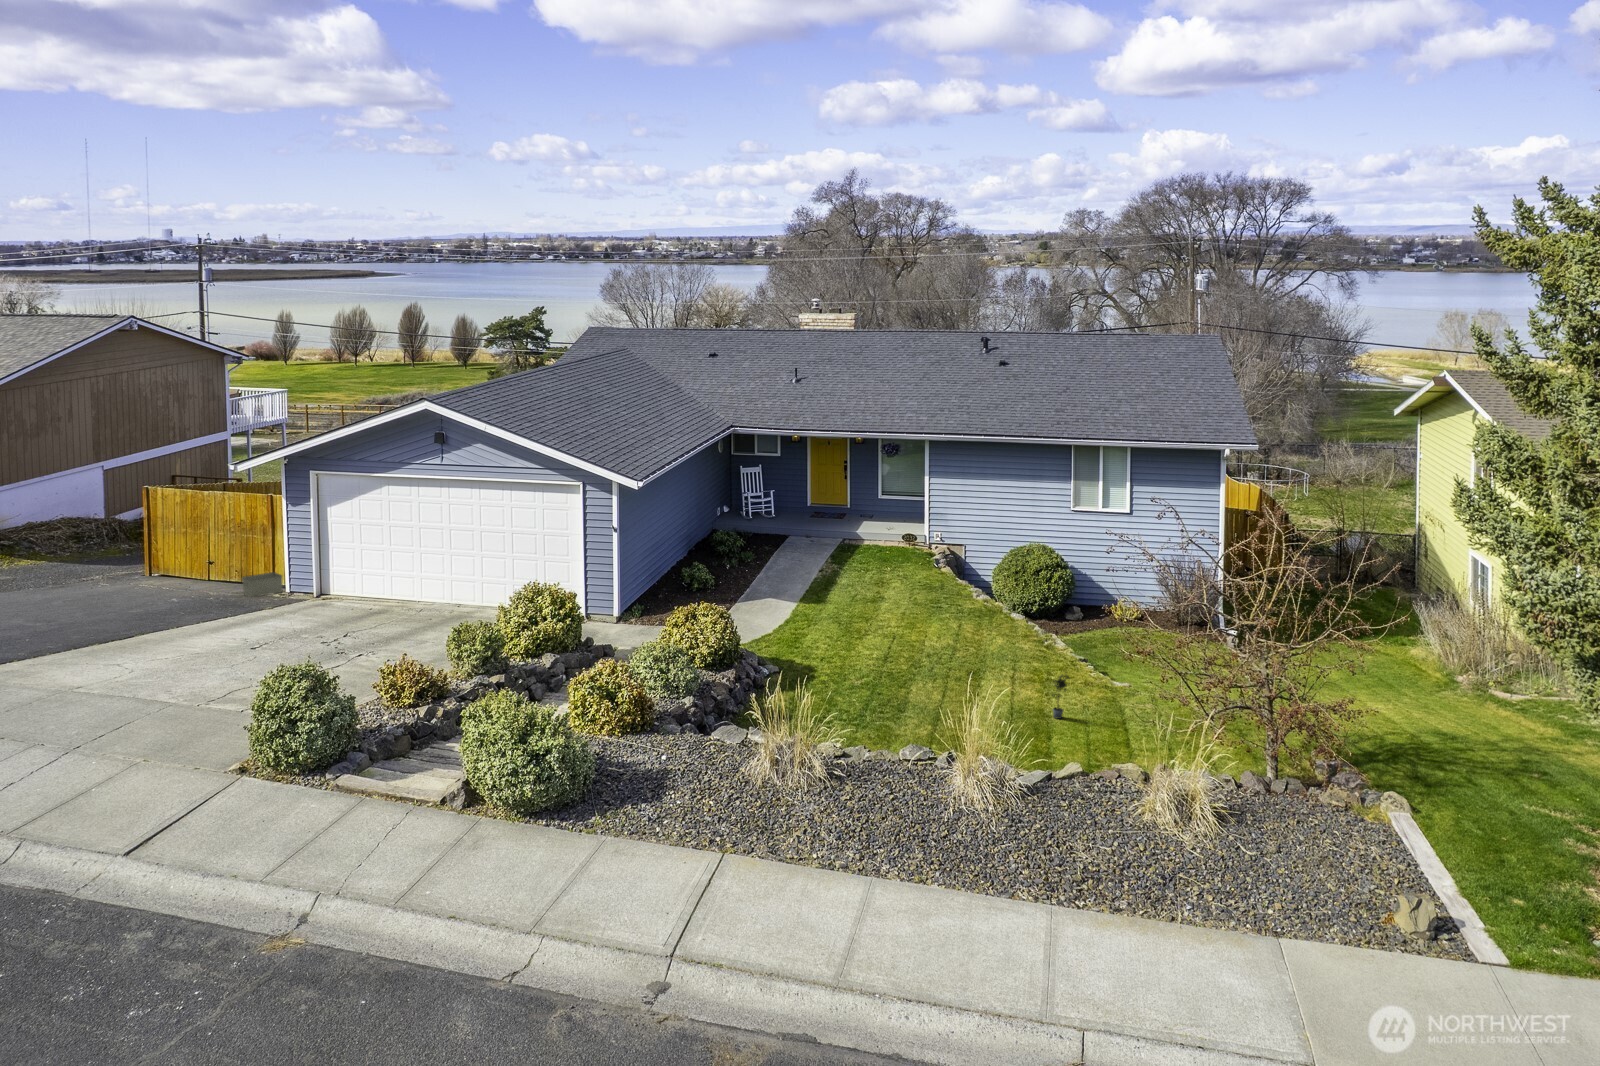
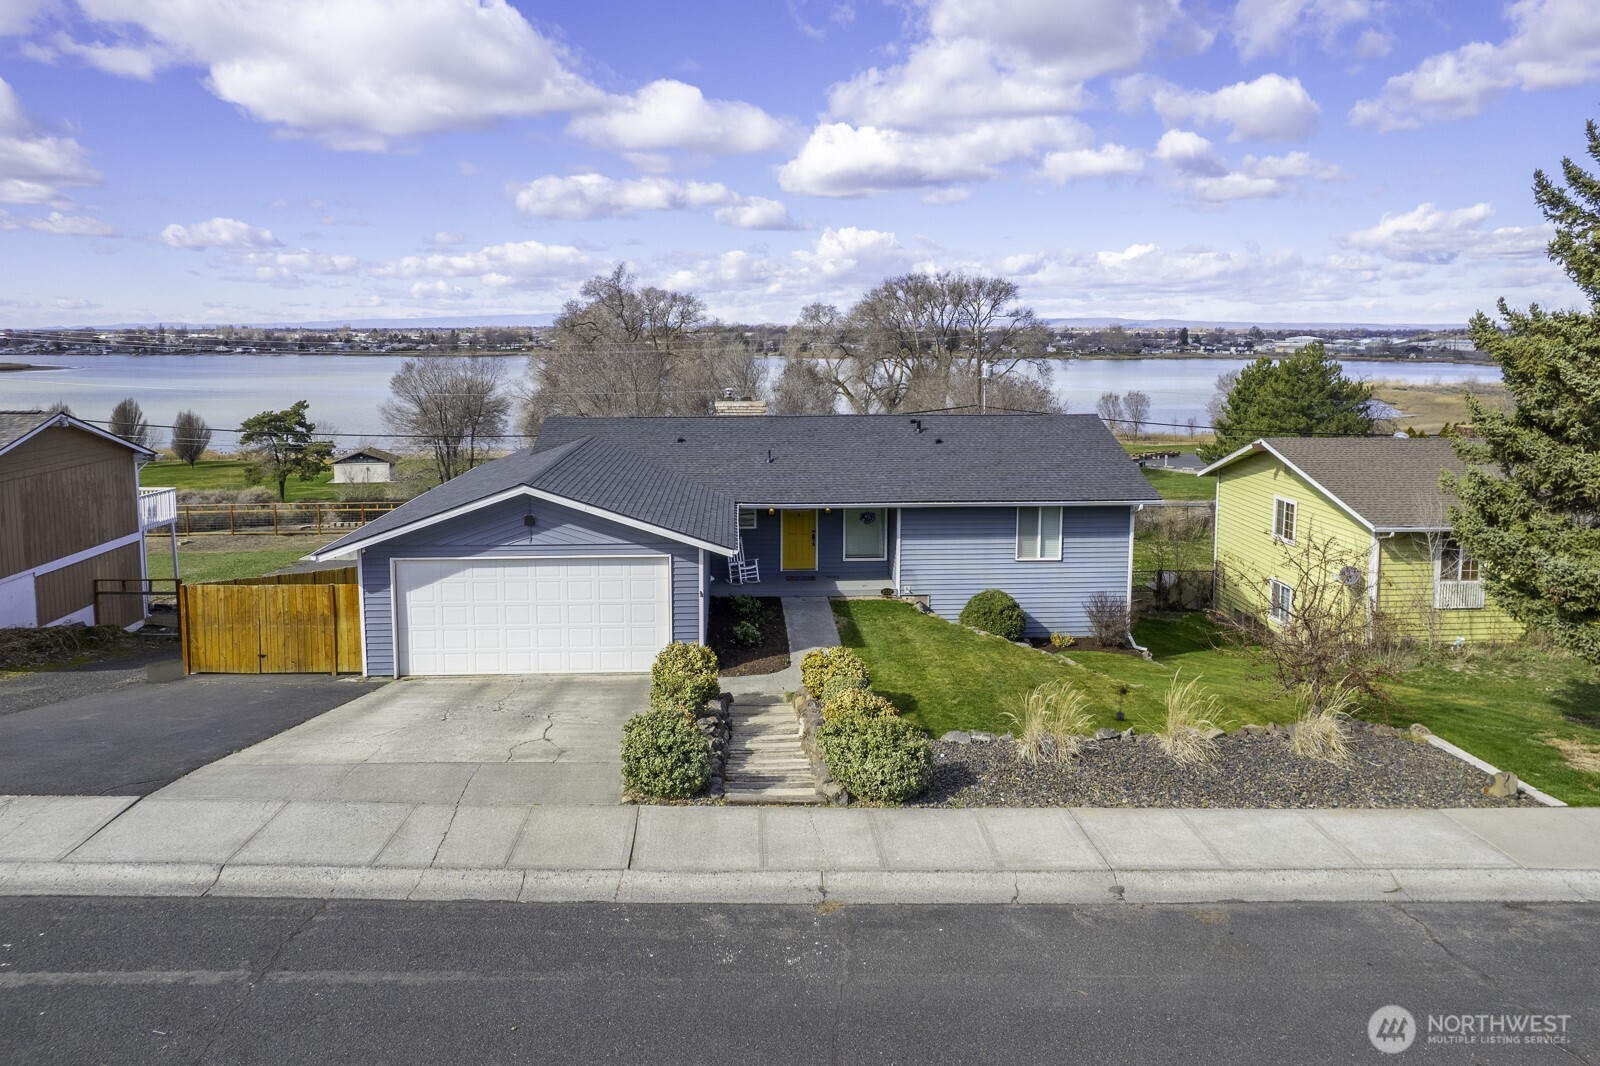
storage bin: present [242,572,283,597] -> present [145,659,185,683]

